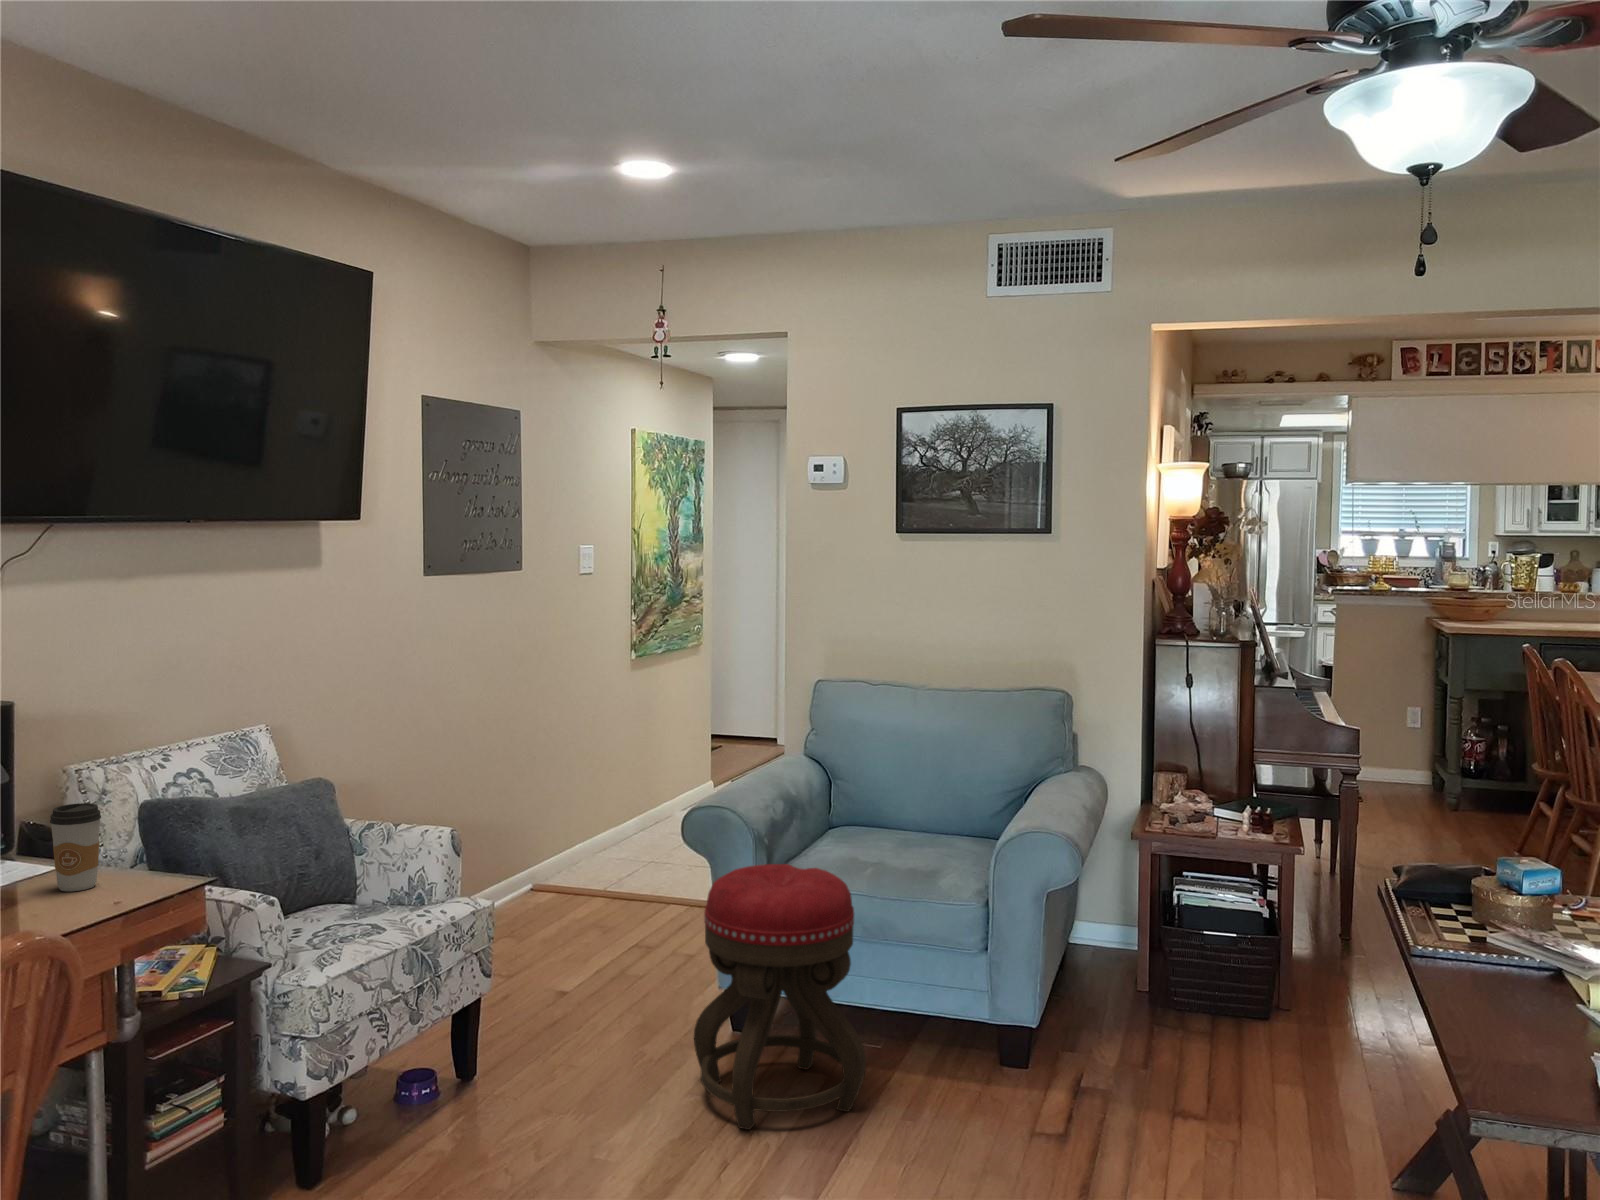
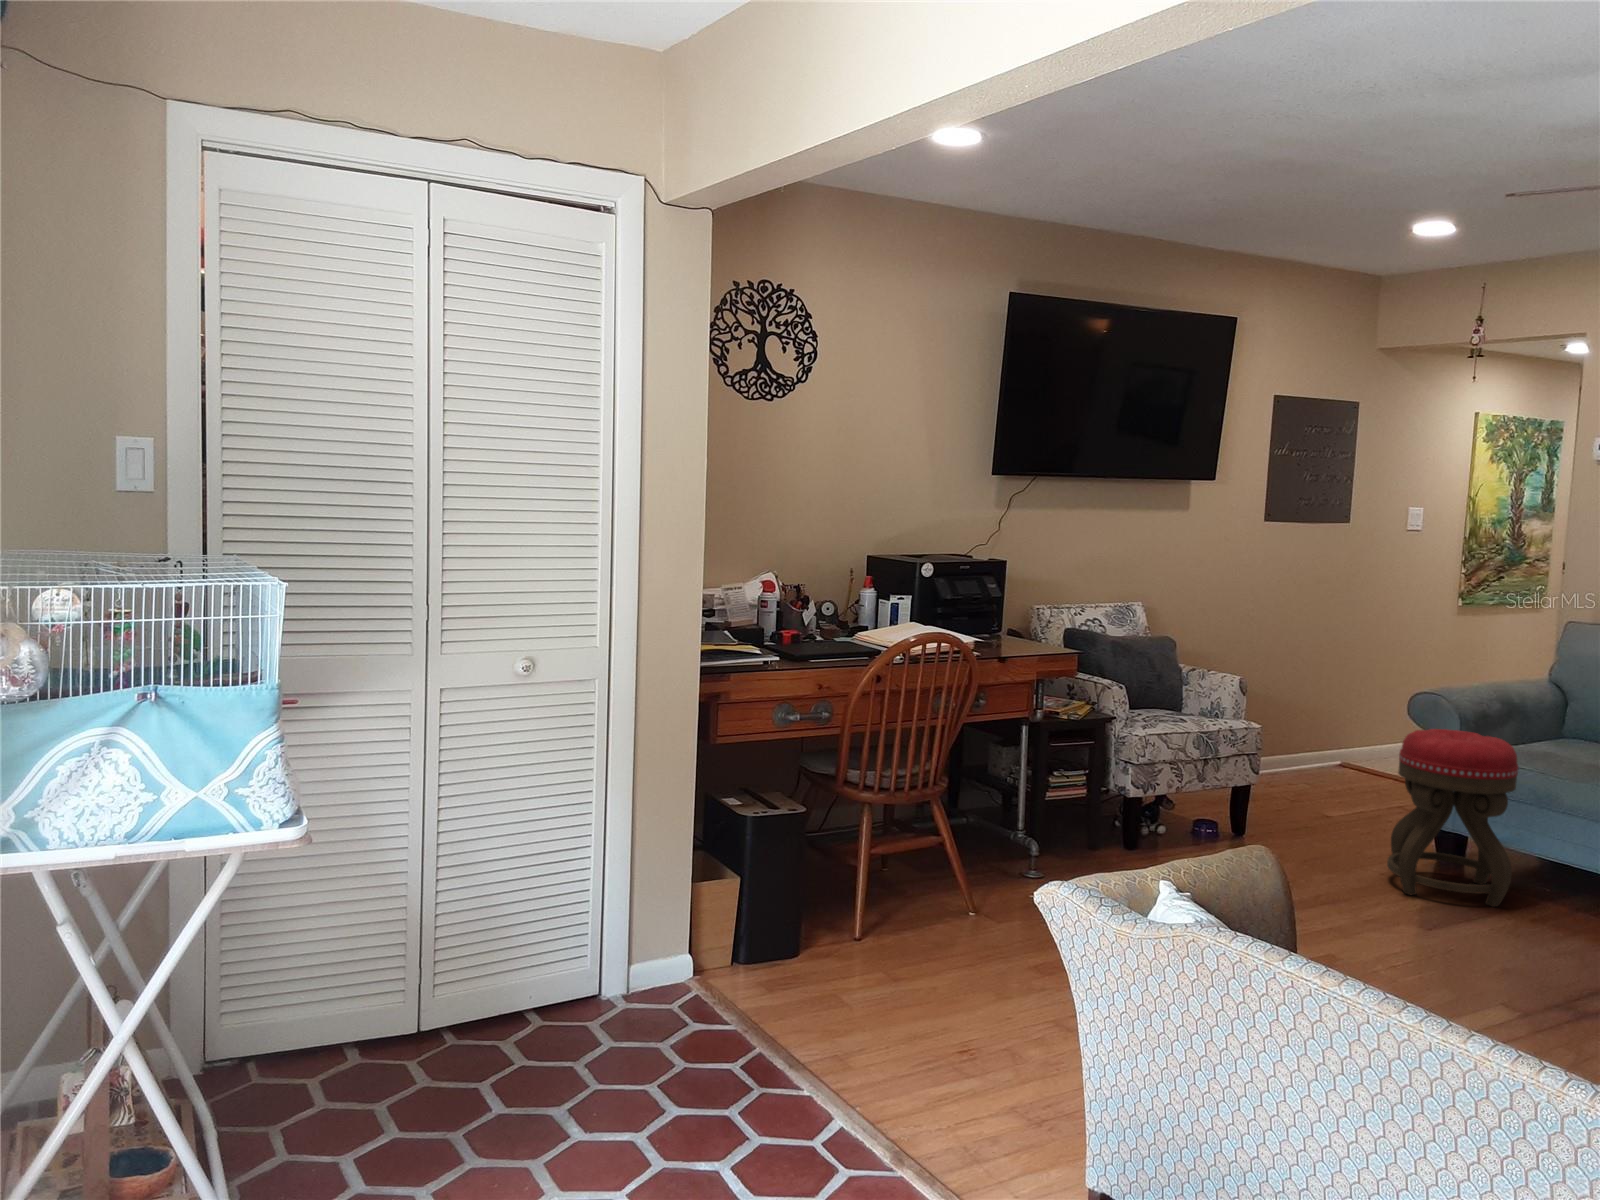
coffee cup: present [50,803,101,891] -> none [1020,614,1042,656]

